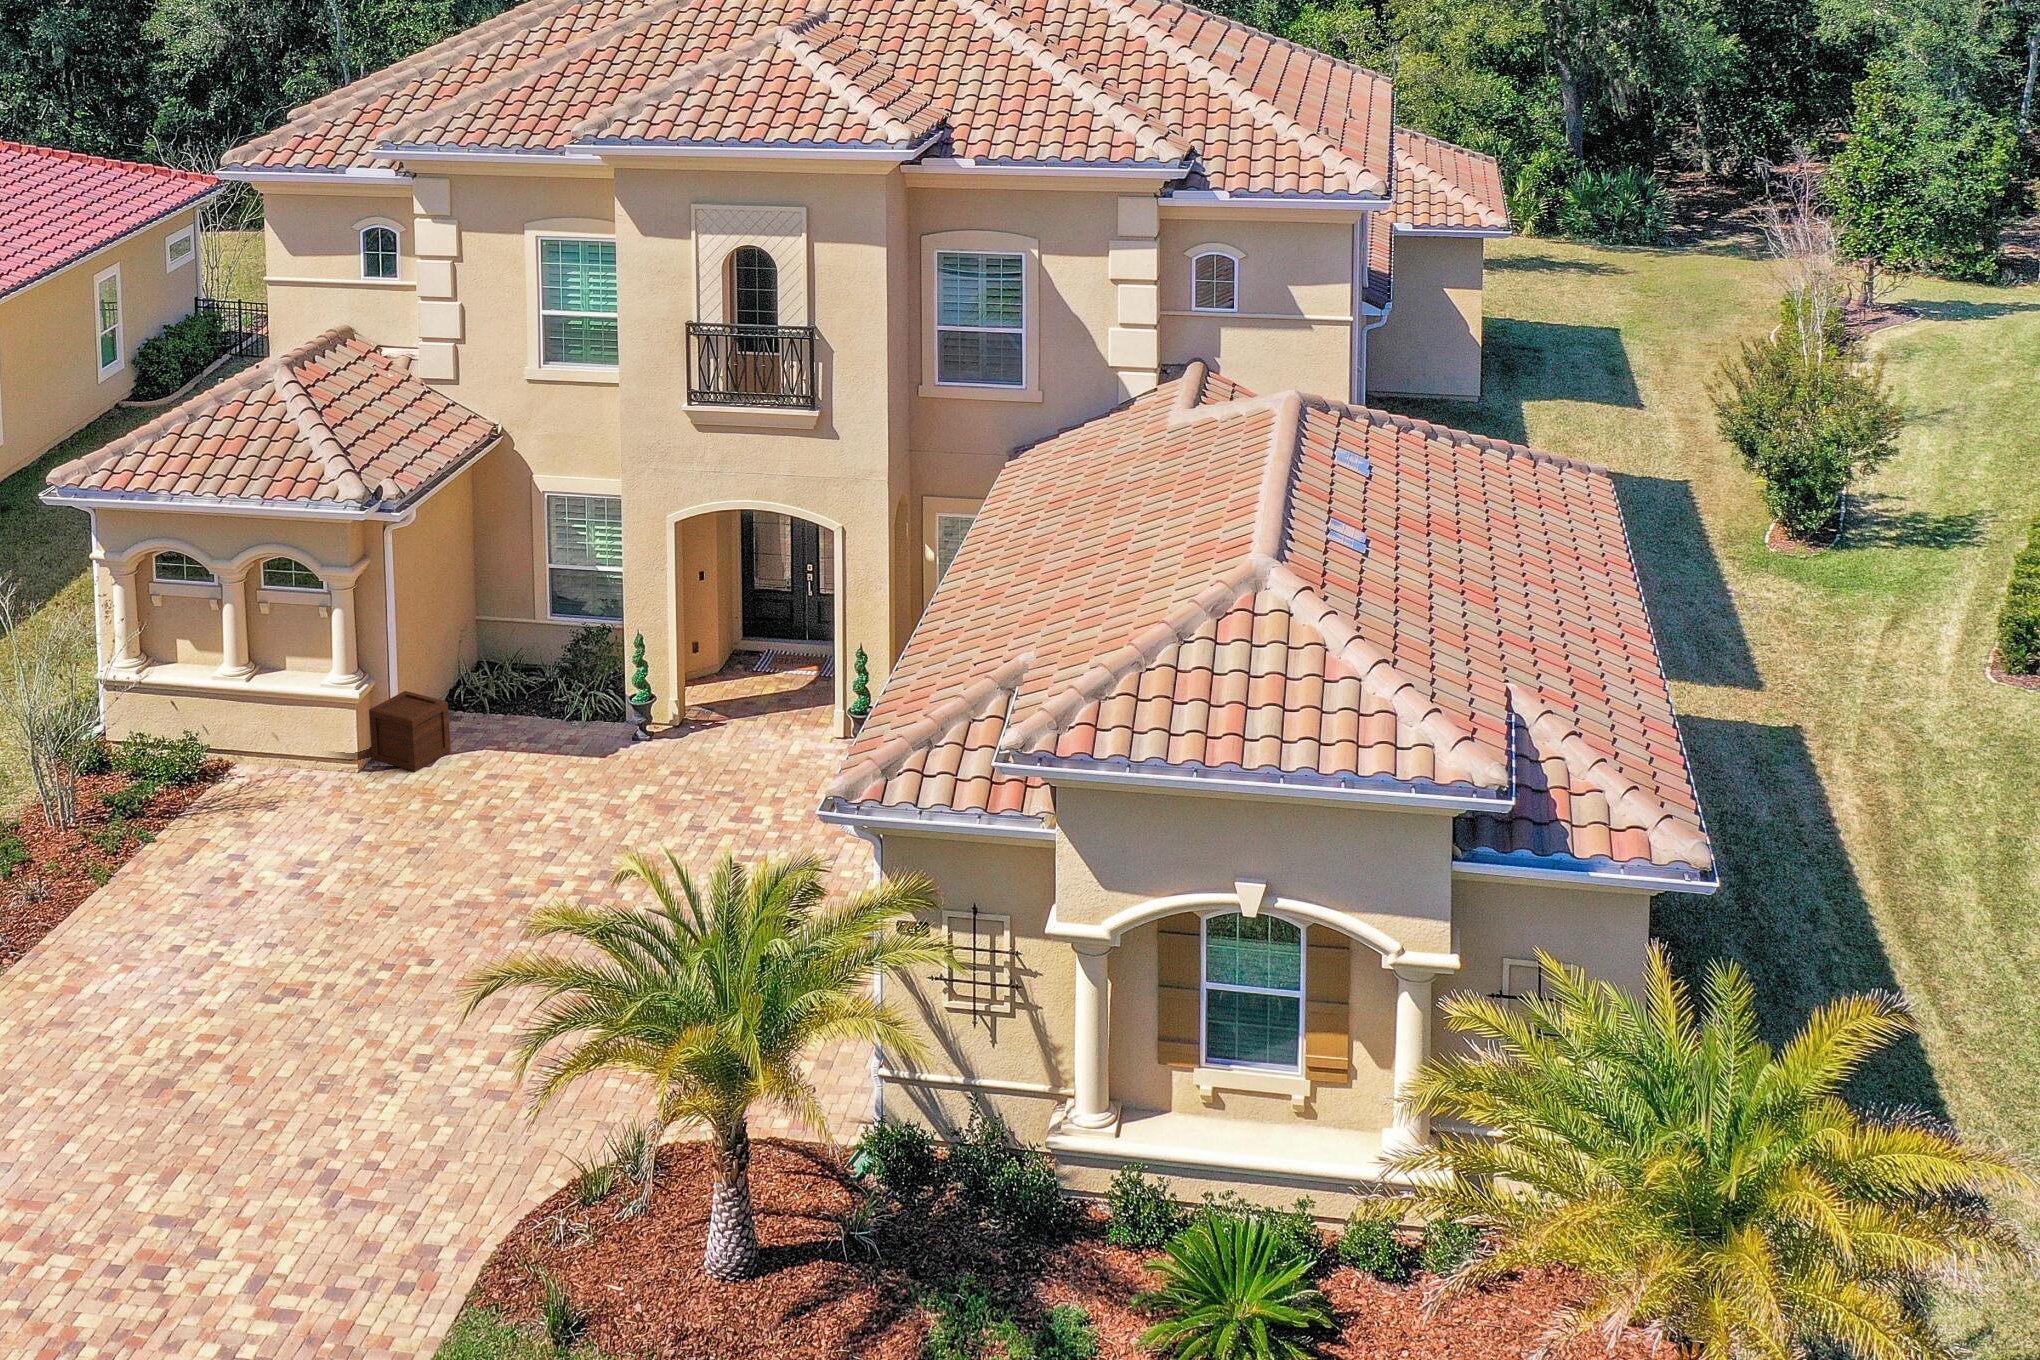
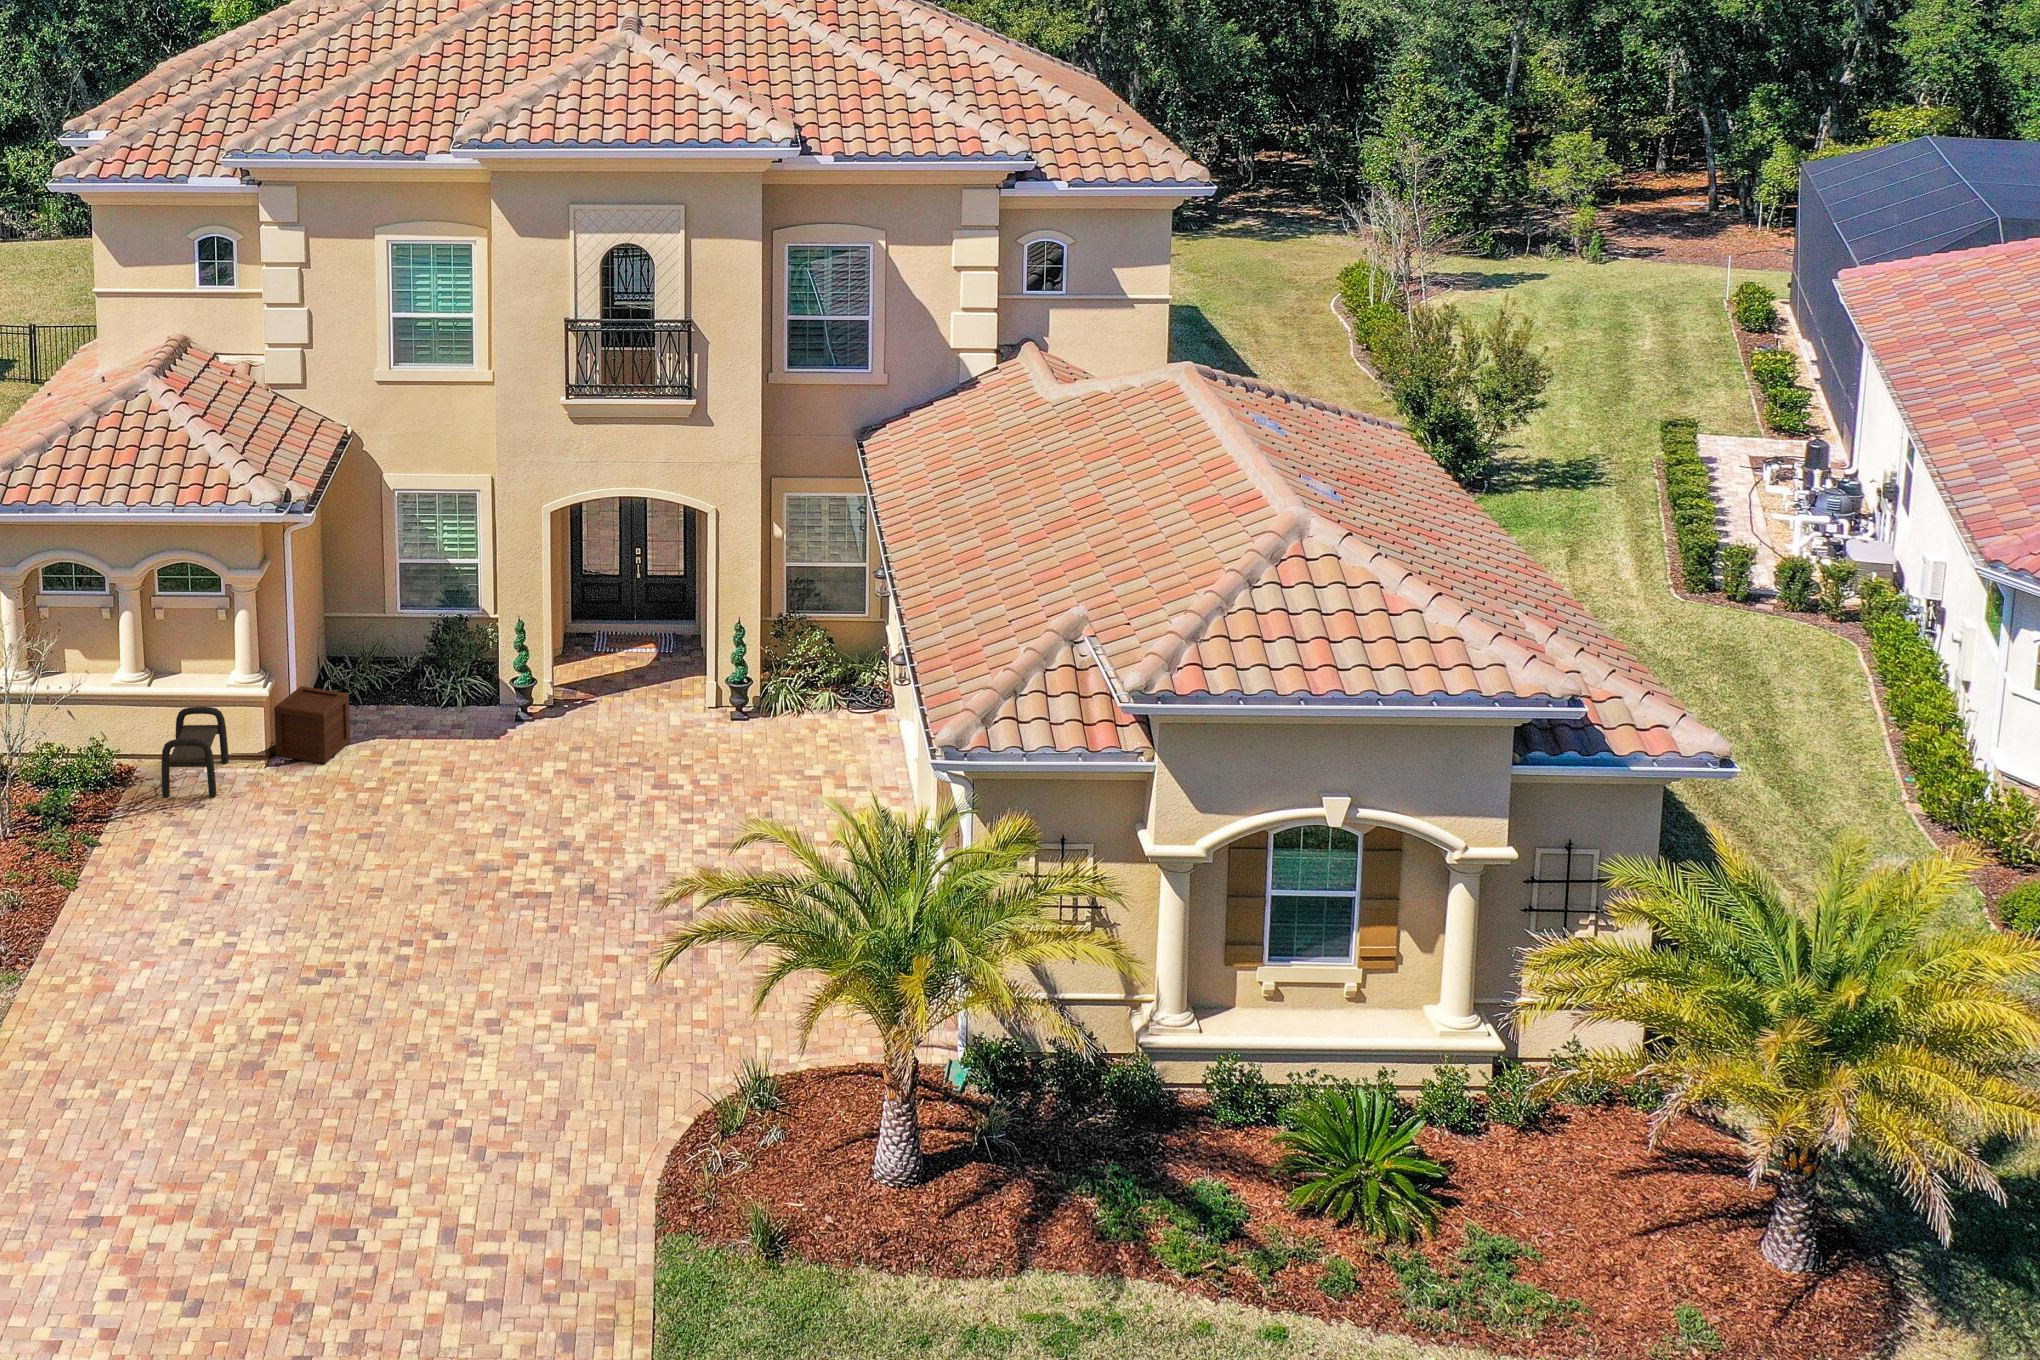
bench: none [244,704,324,795] -> present [161,707,229,797]

